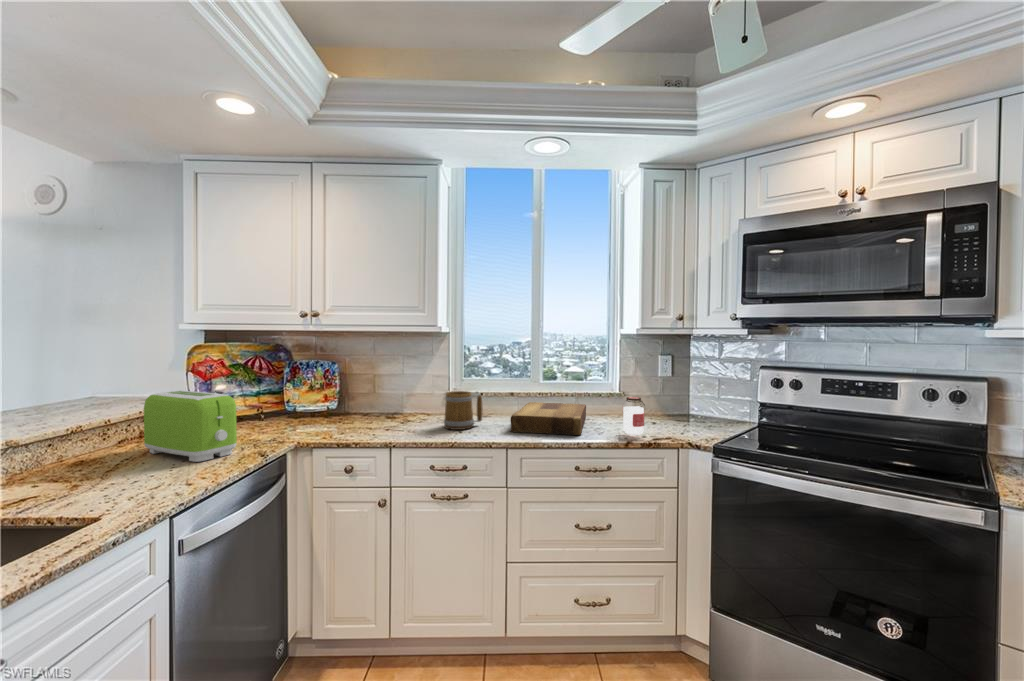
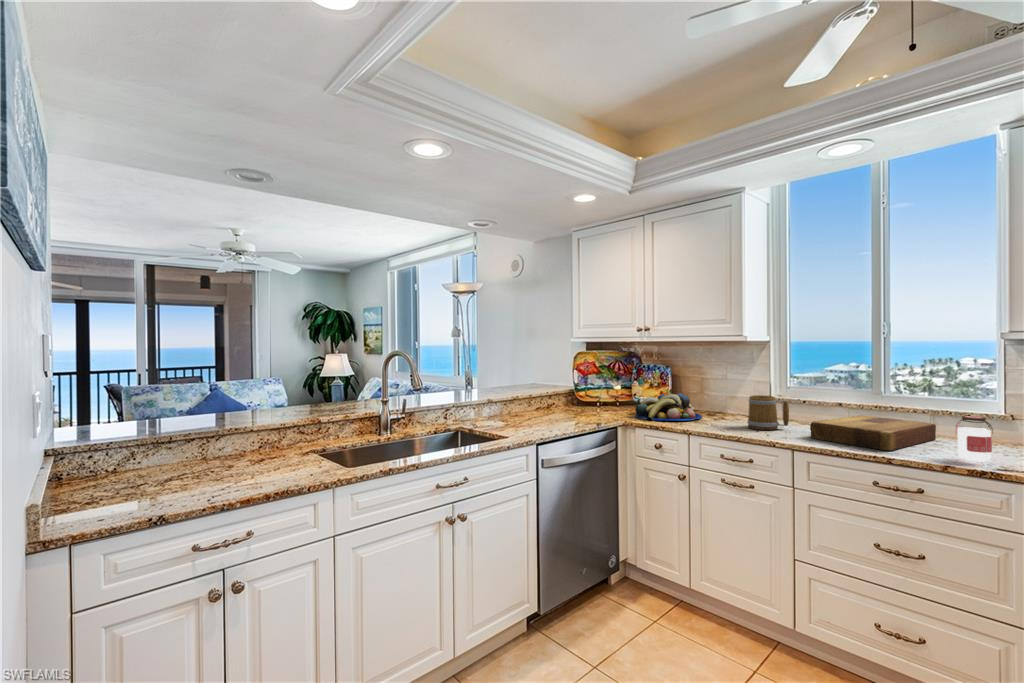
toaster: present [144,391,237,462] -> none [544,380,587,422]
fruit bowl: none [301,395,387,436] -> present [635,393,702,421]

